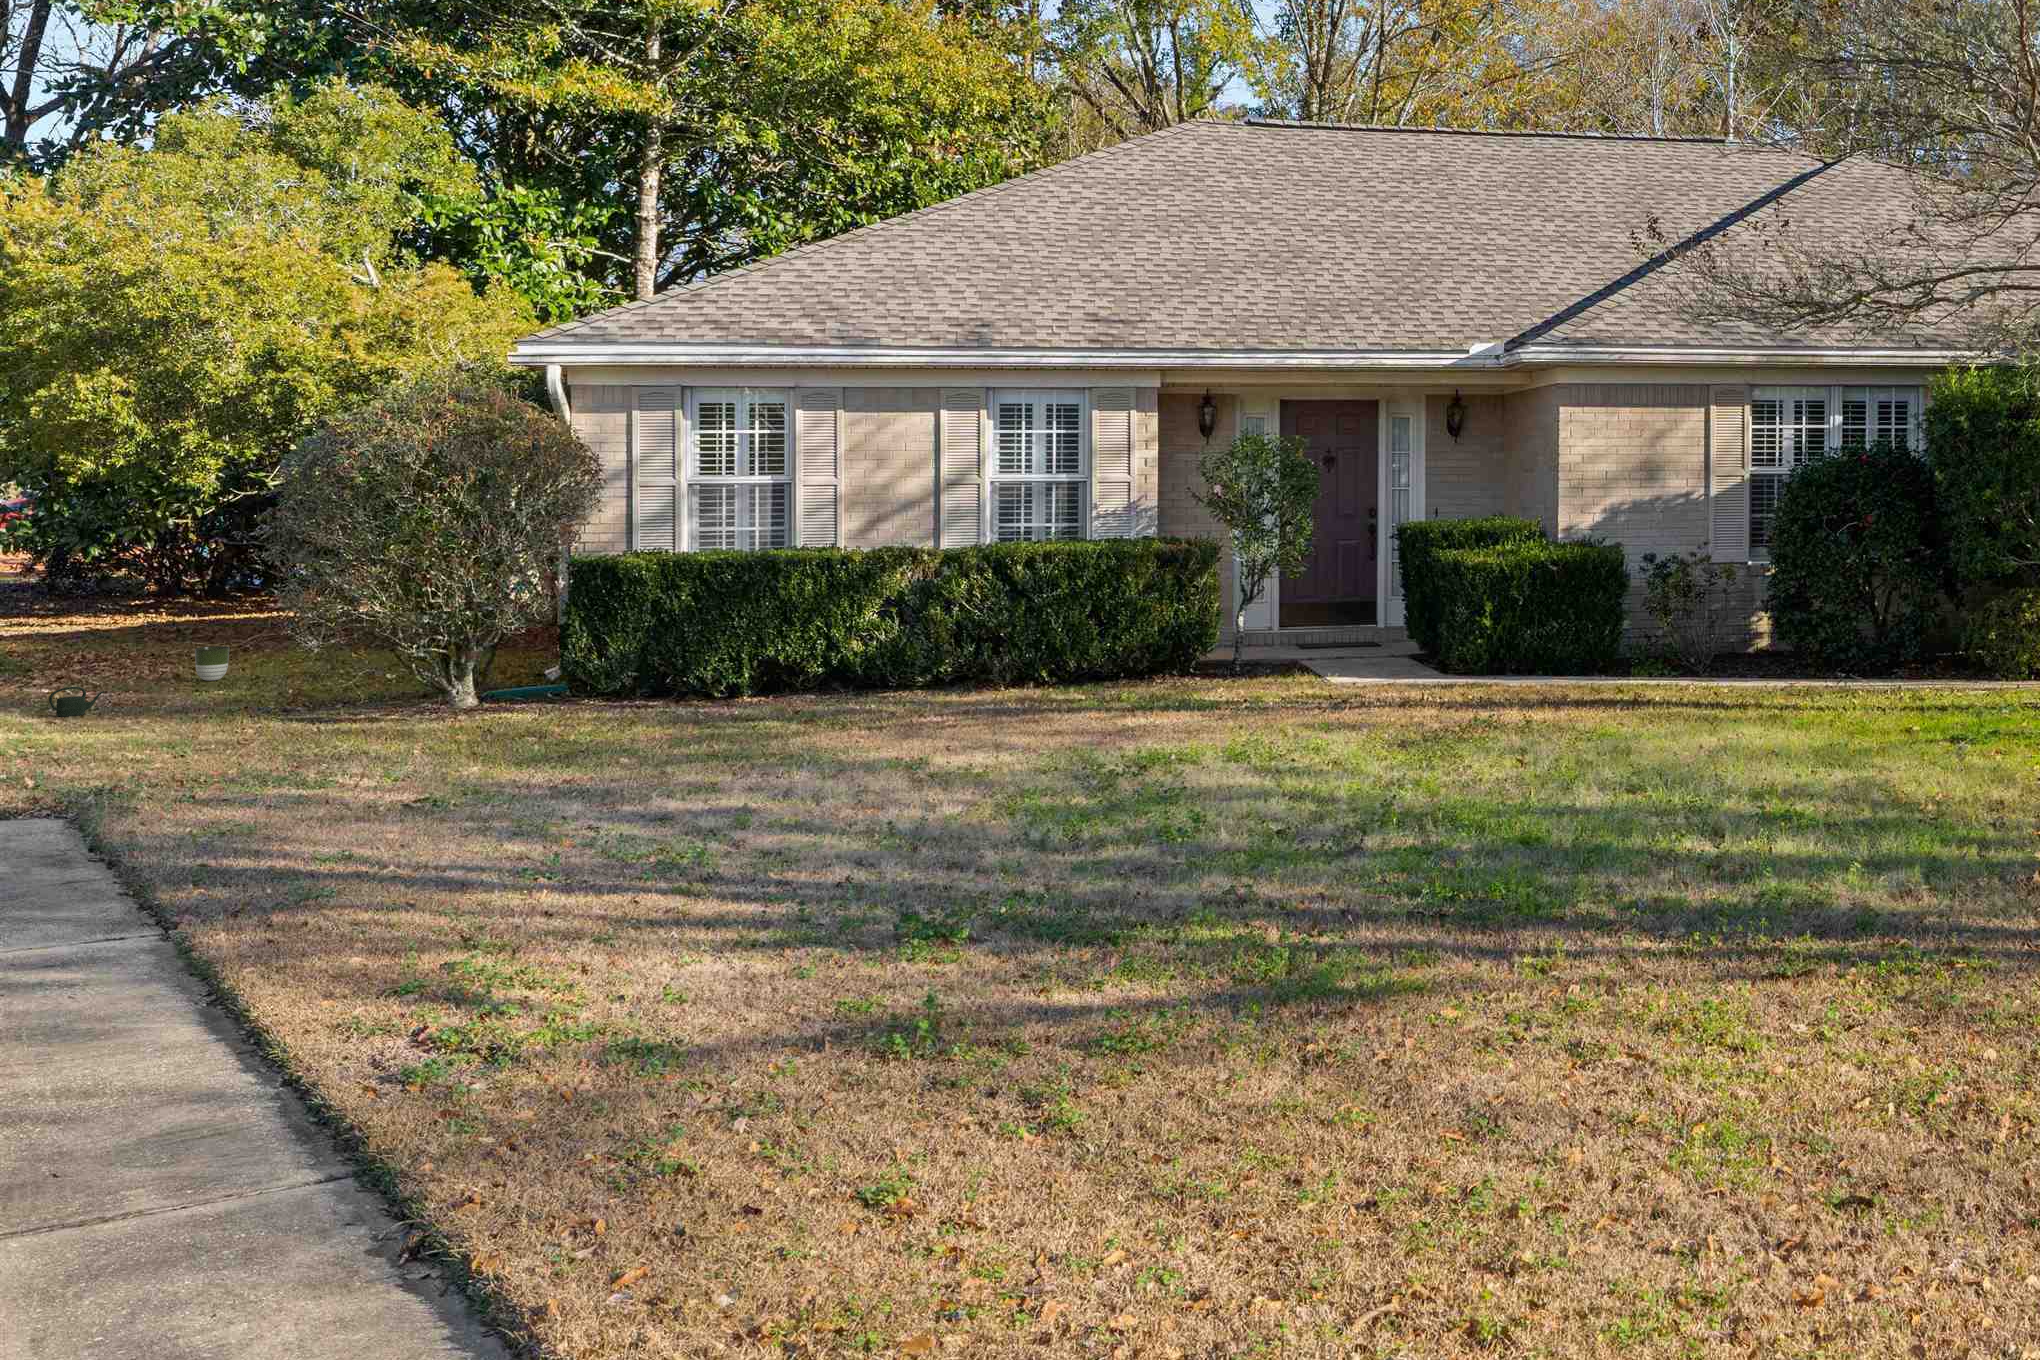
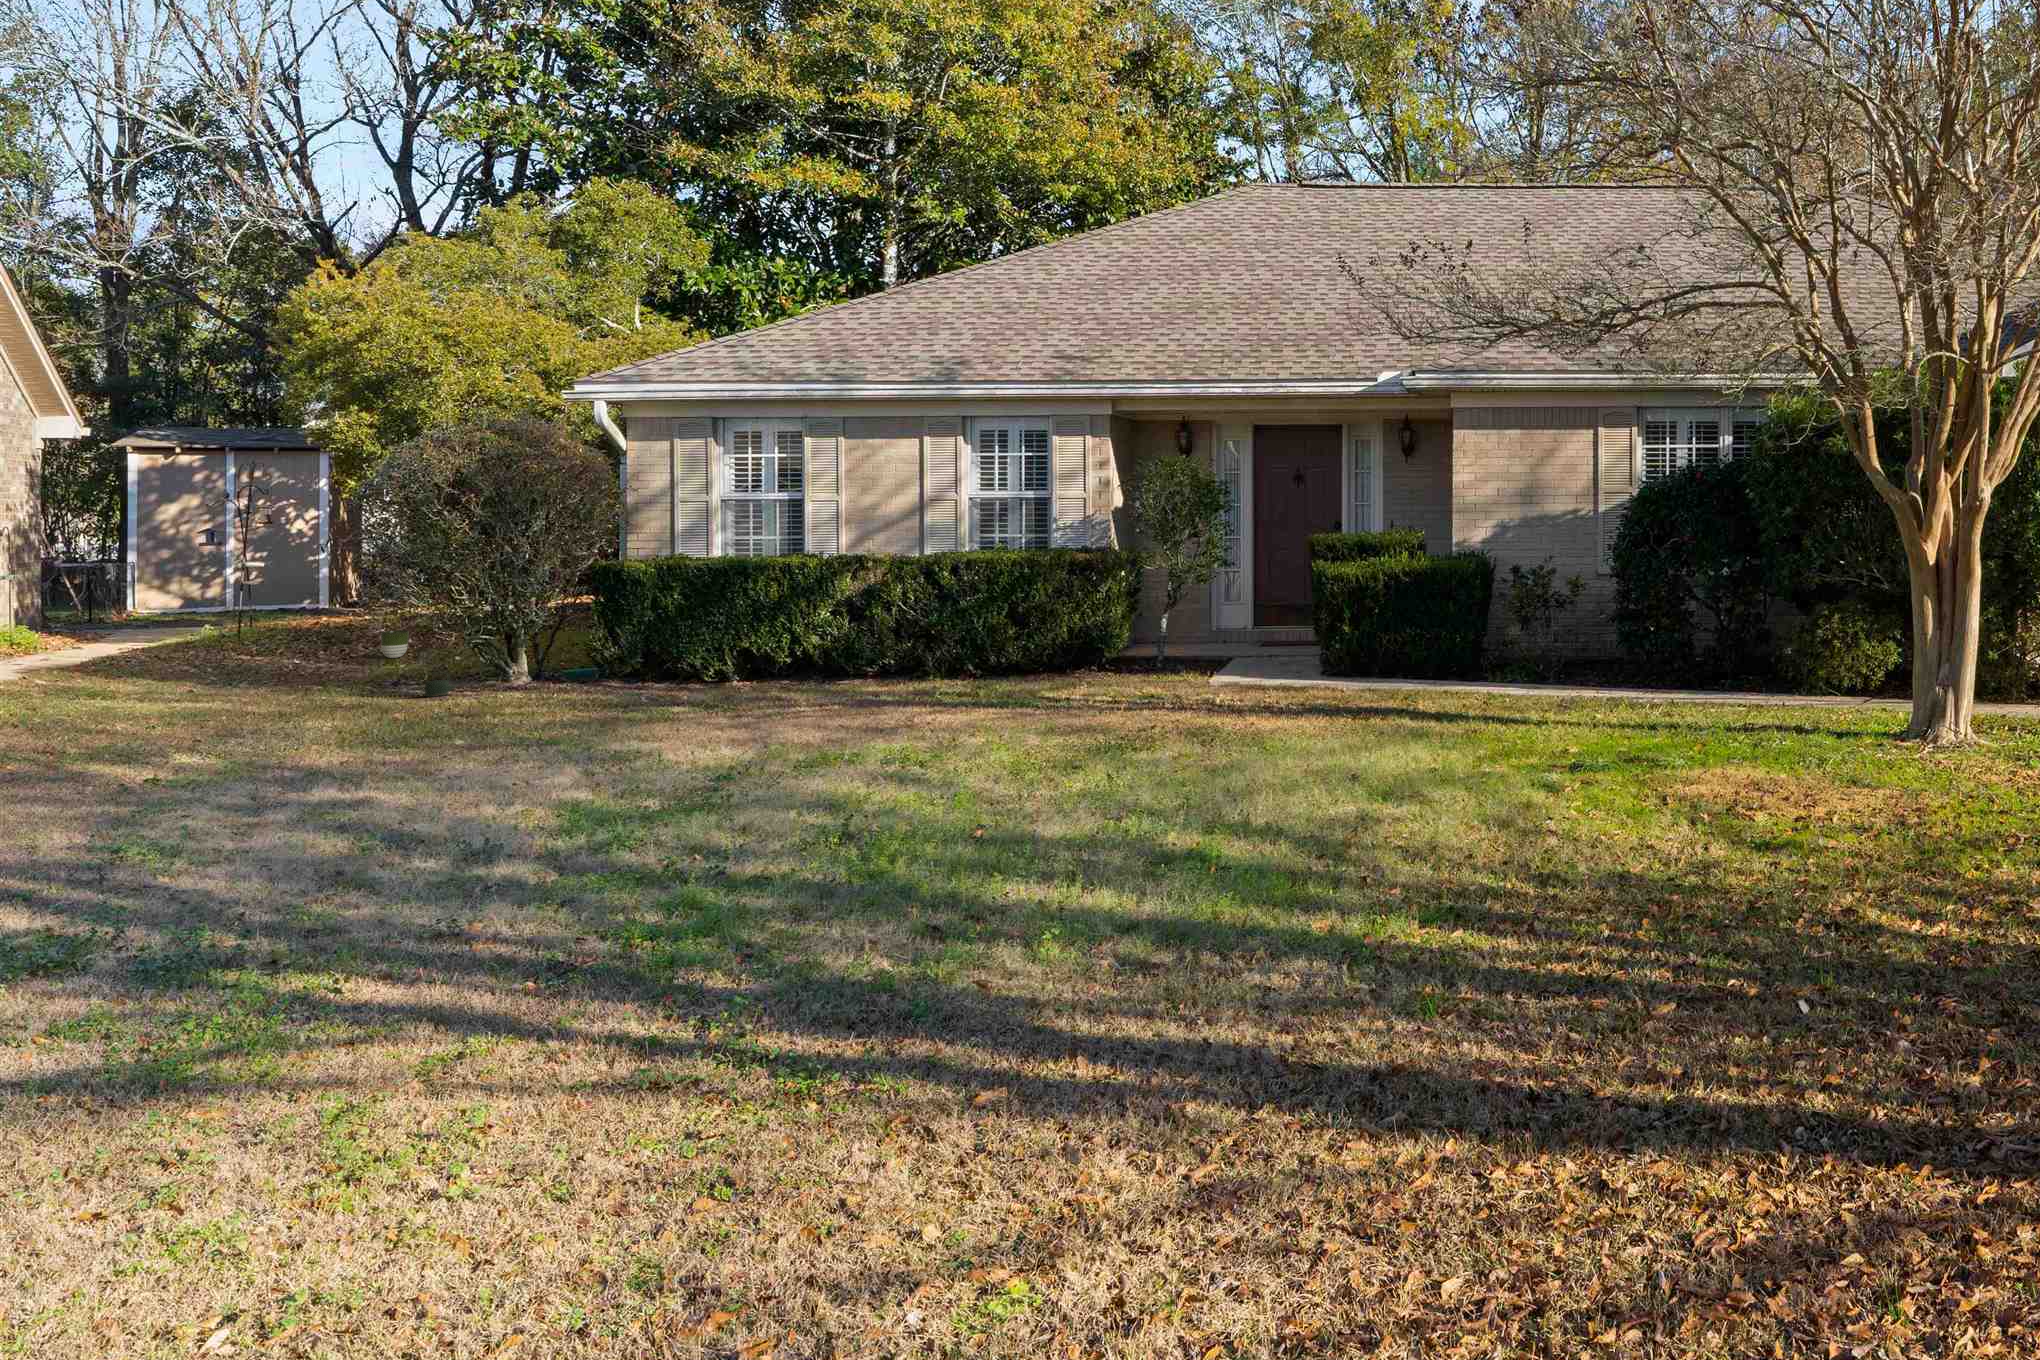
watering can: present [49,687,104,717] -> present [420,673,456,697]

